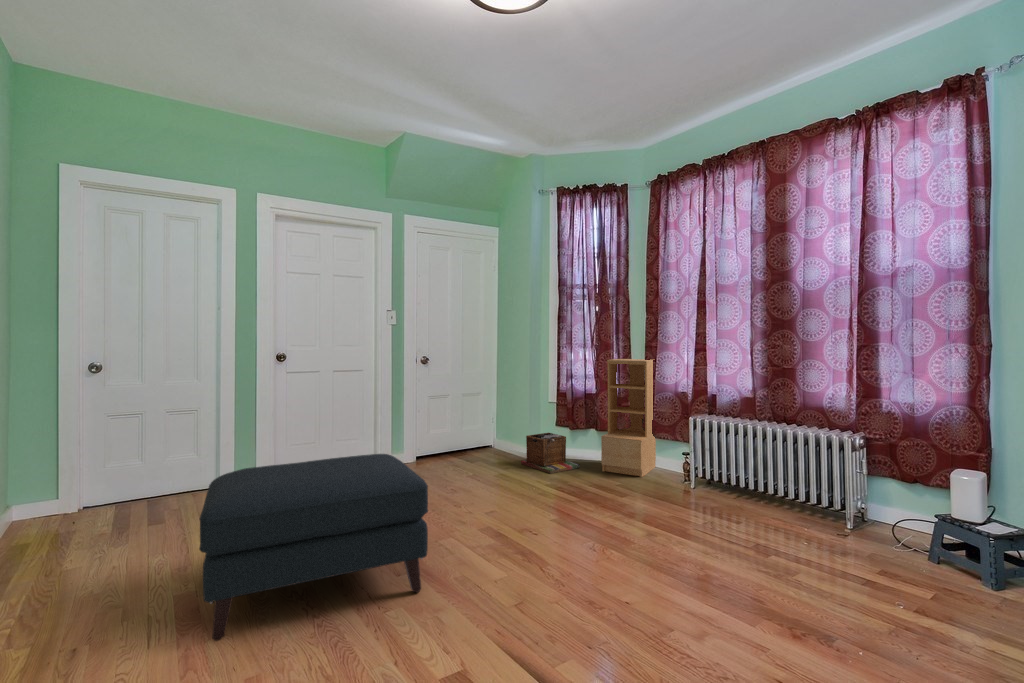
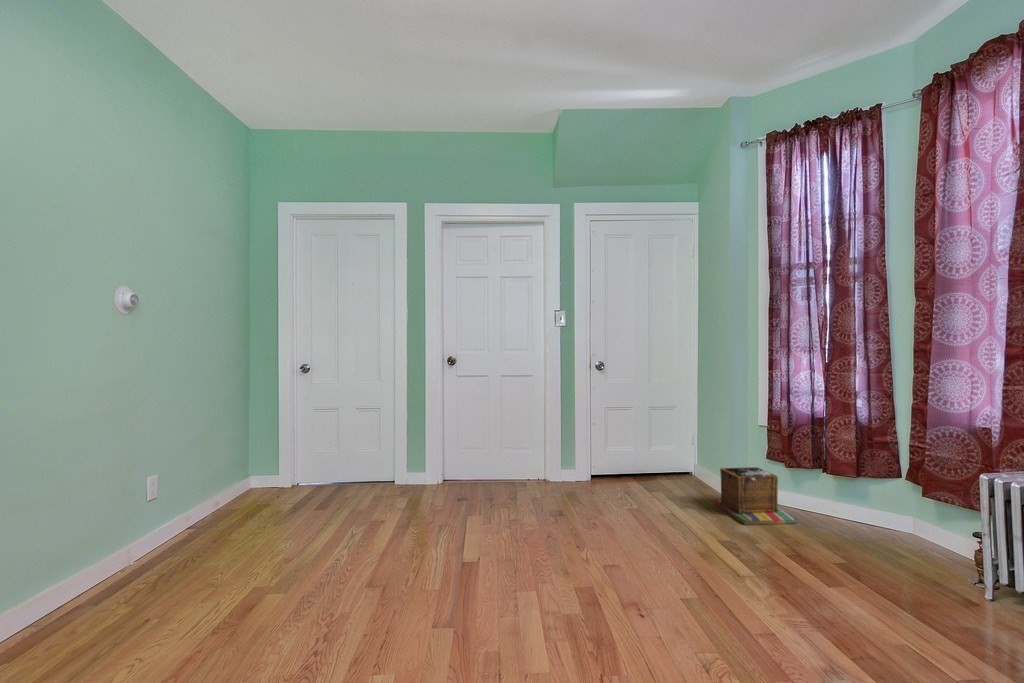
bookshelf: present [601,359,656,477] -> none [828,370,937,557]
ottoman: present [199,454,428,641] -> none [222,473,478,653]

